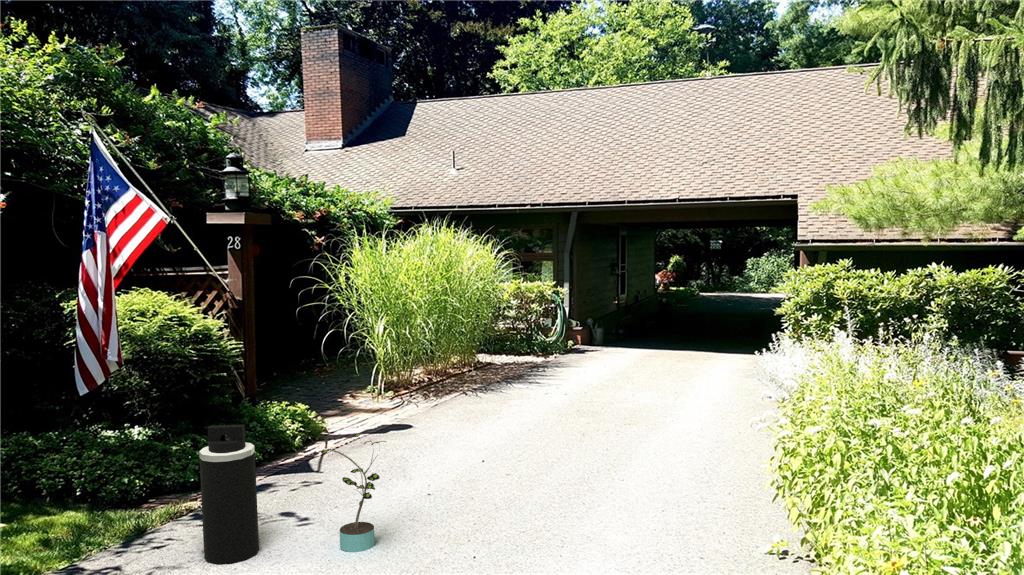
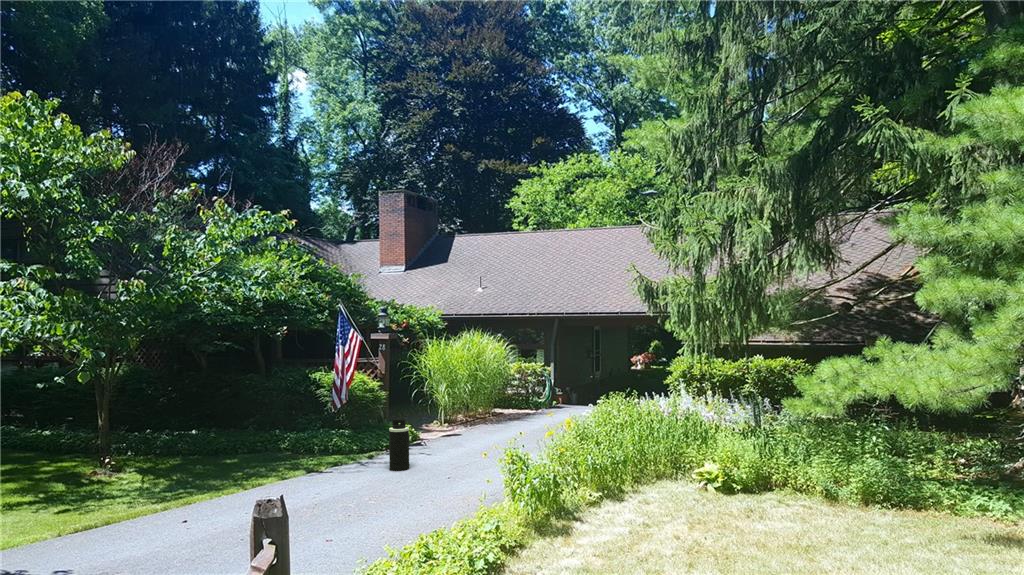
potted plant: present [321,433,386,552] -> none [434,424,459,468]

